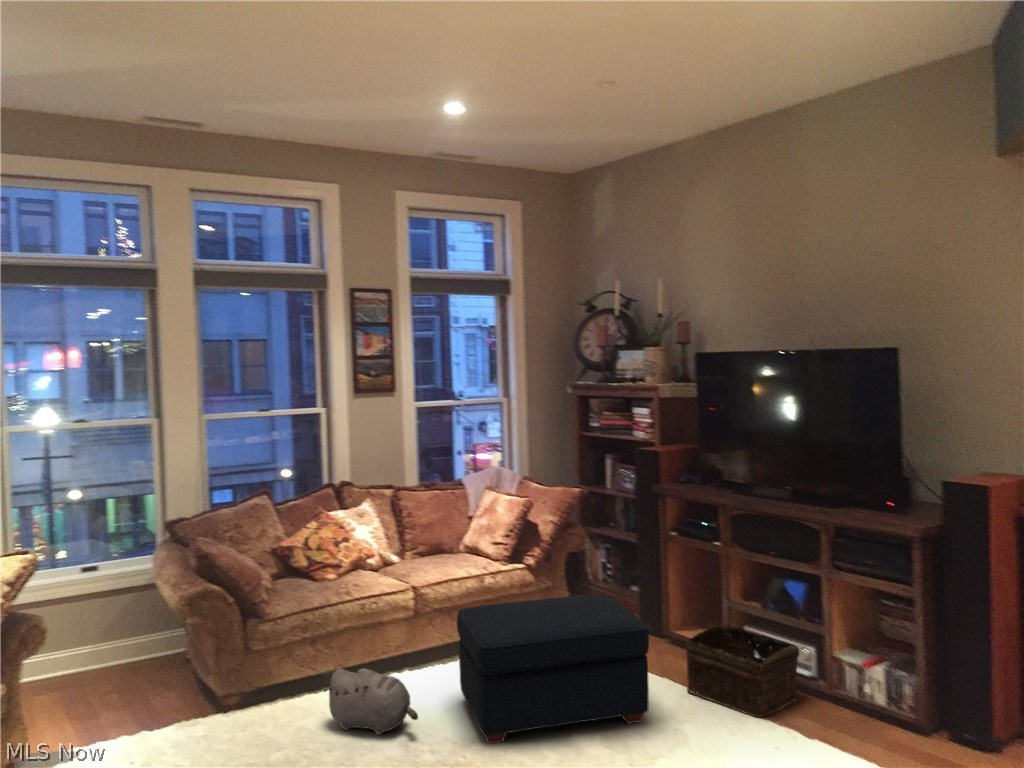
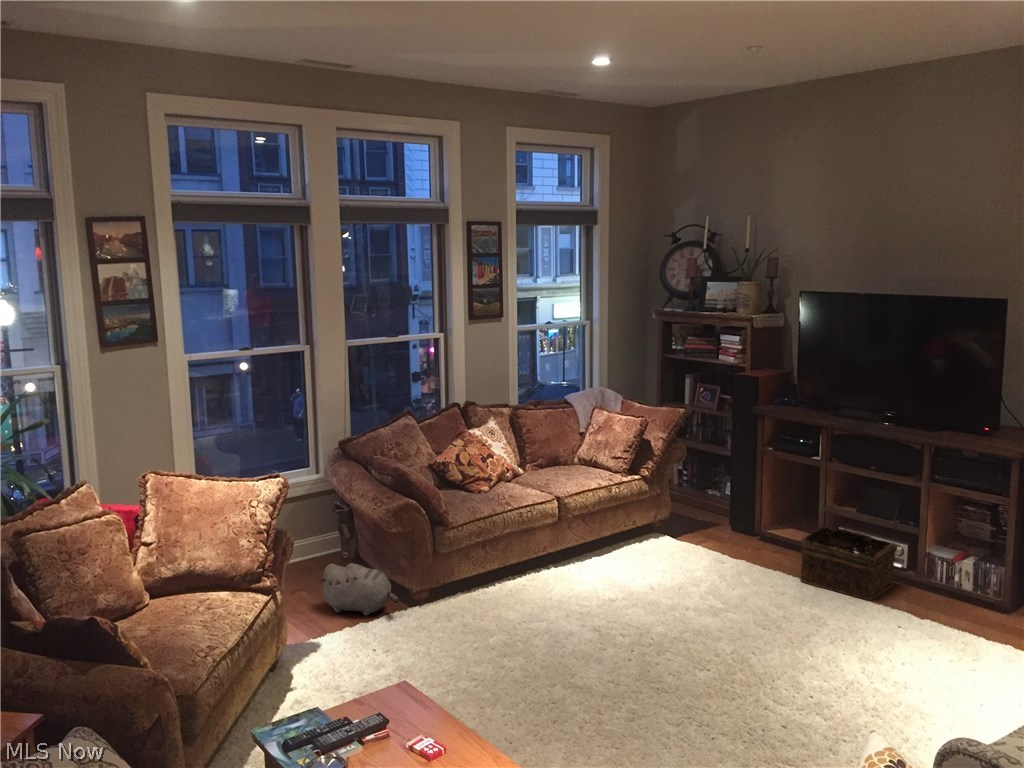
ottoman: present [457,595,649,744] -> none [615,503,788,625]
plush toy: present [324,669,418,735] -> present [319,564,399,615]

